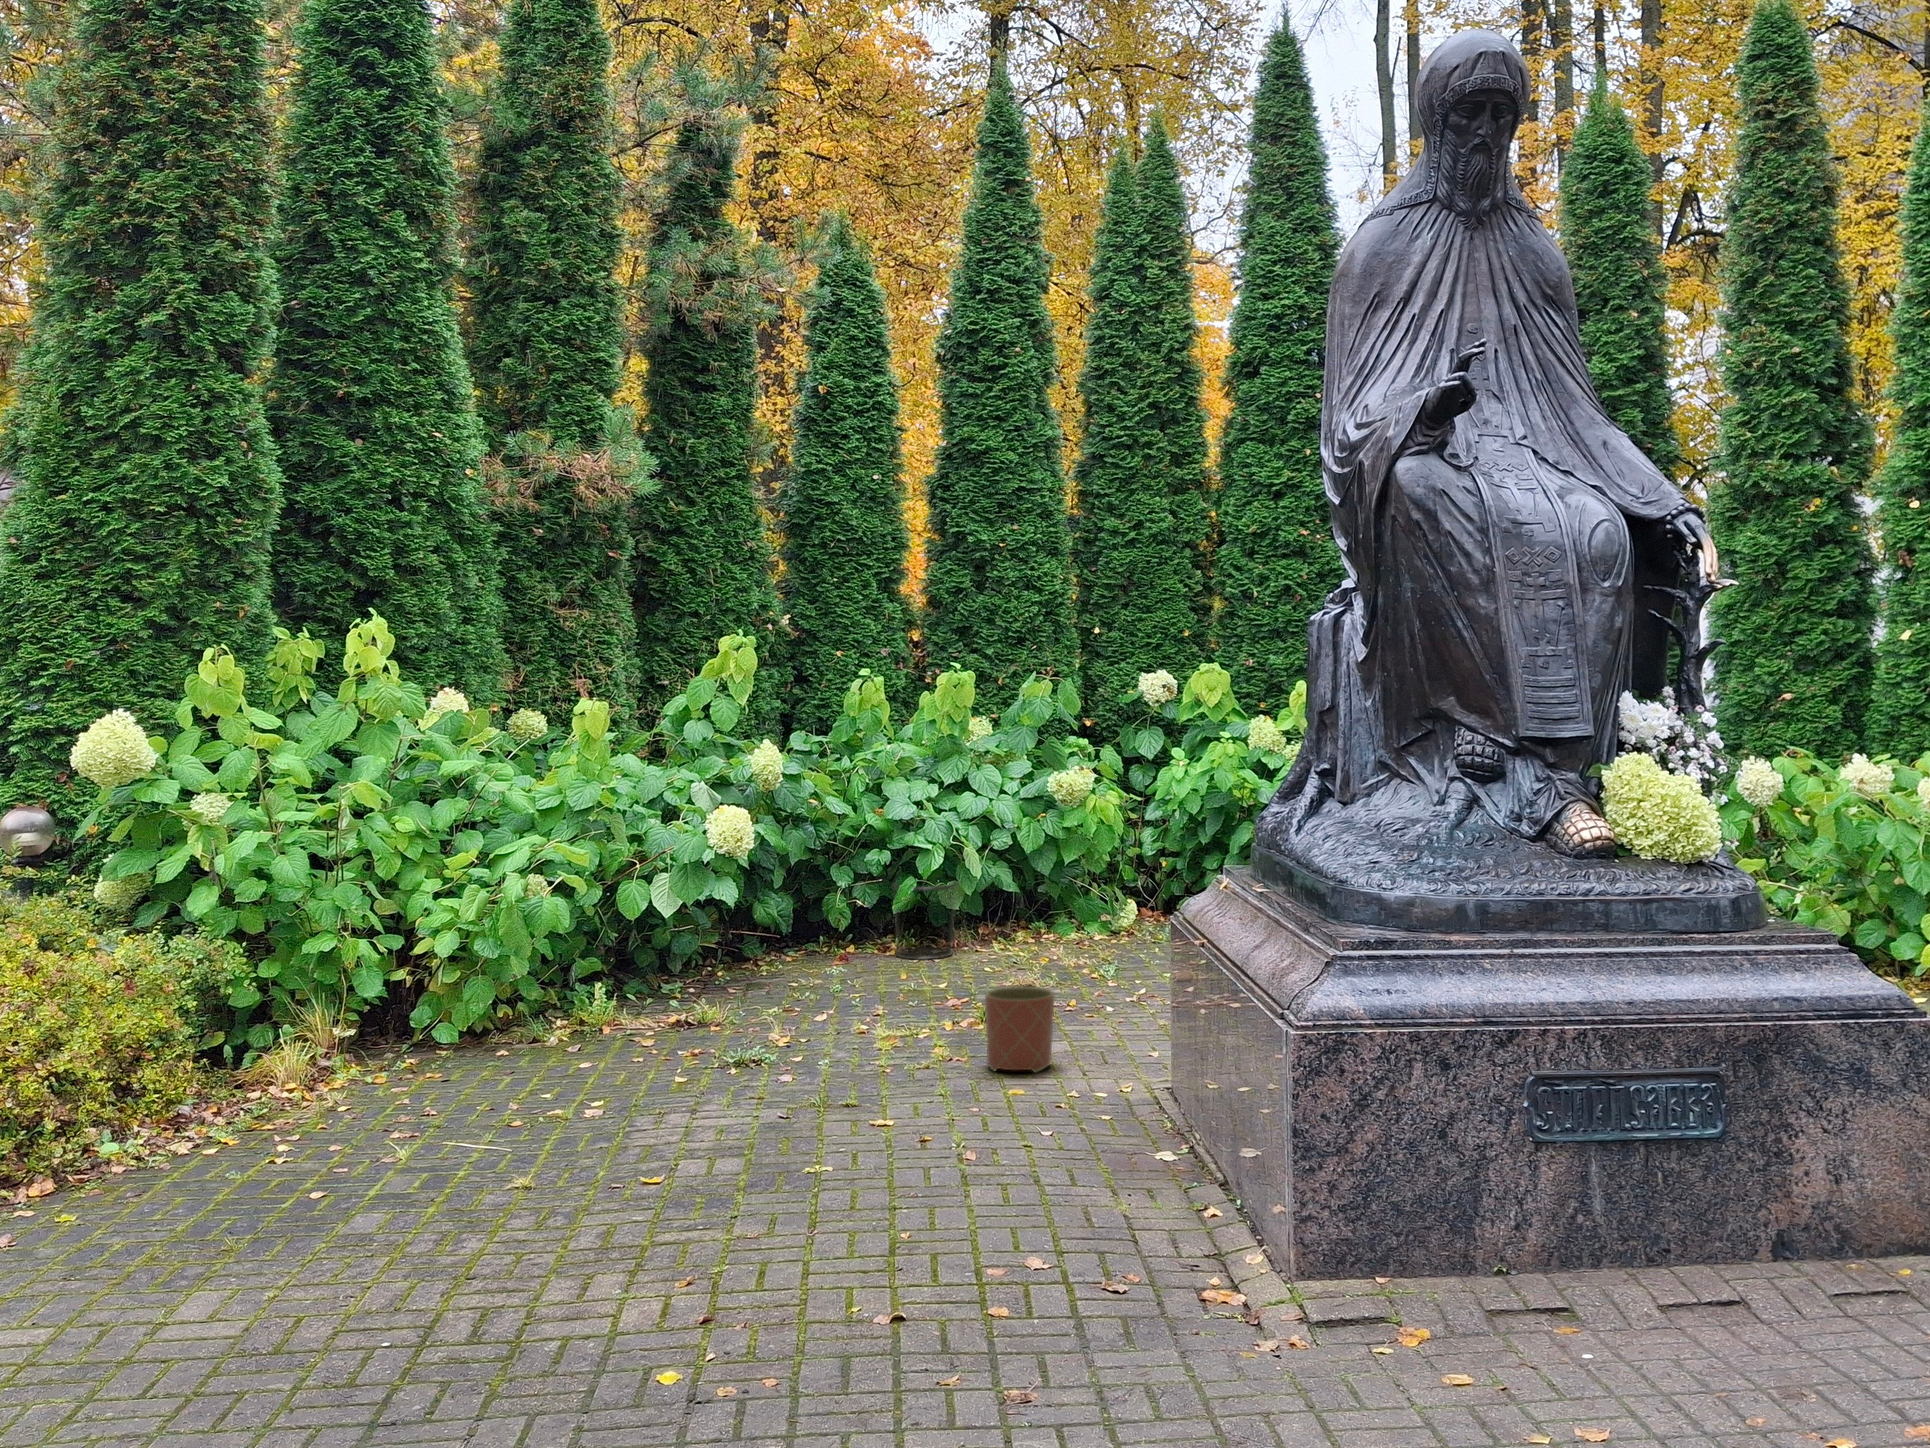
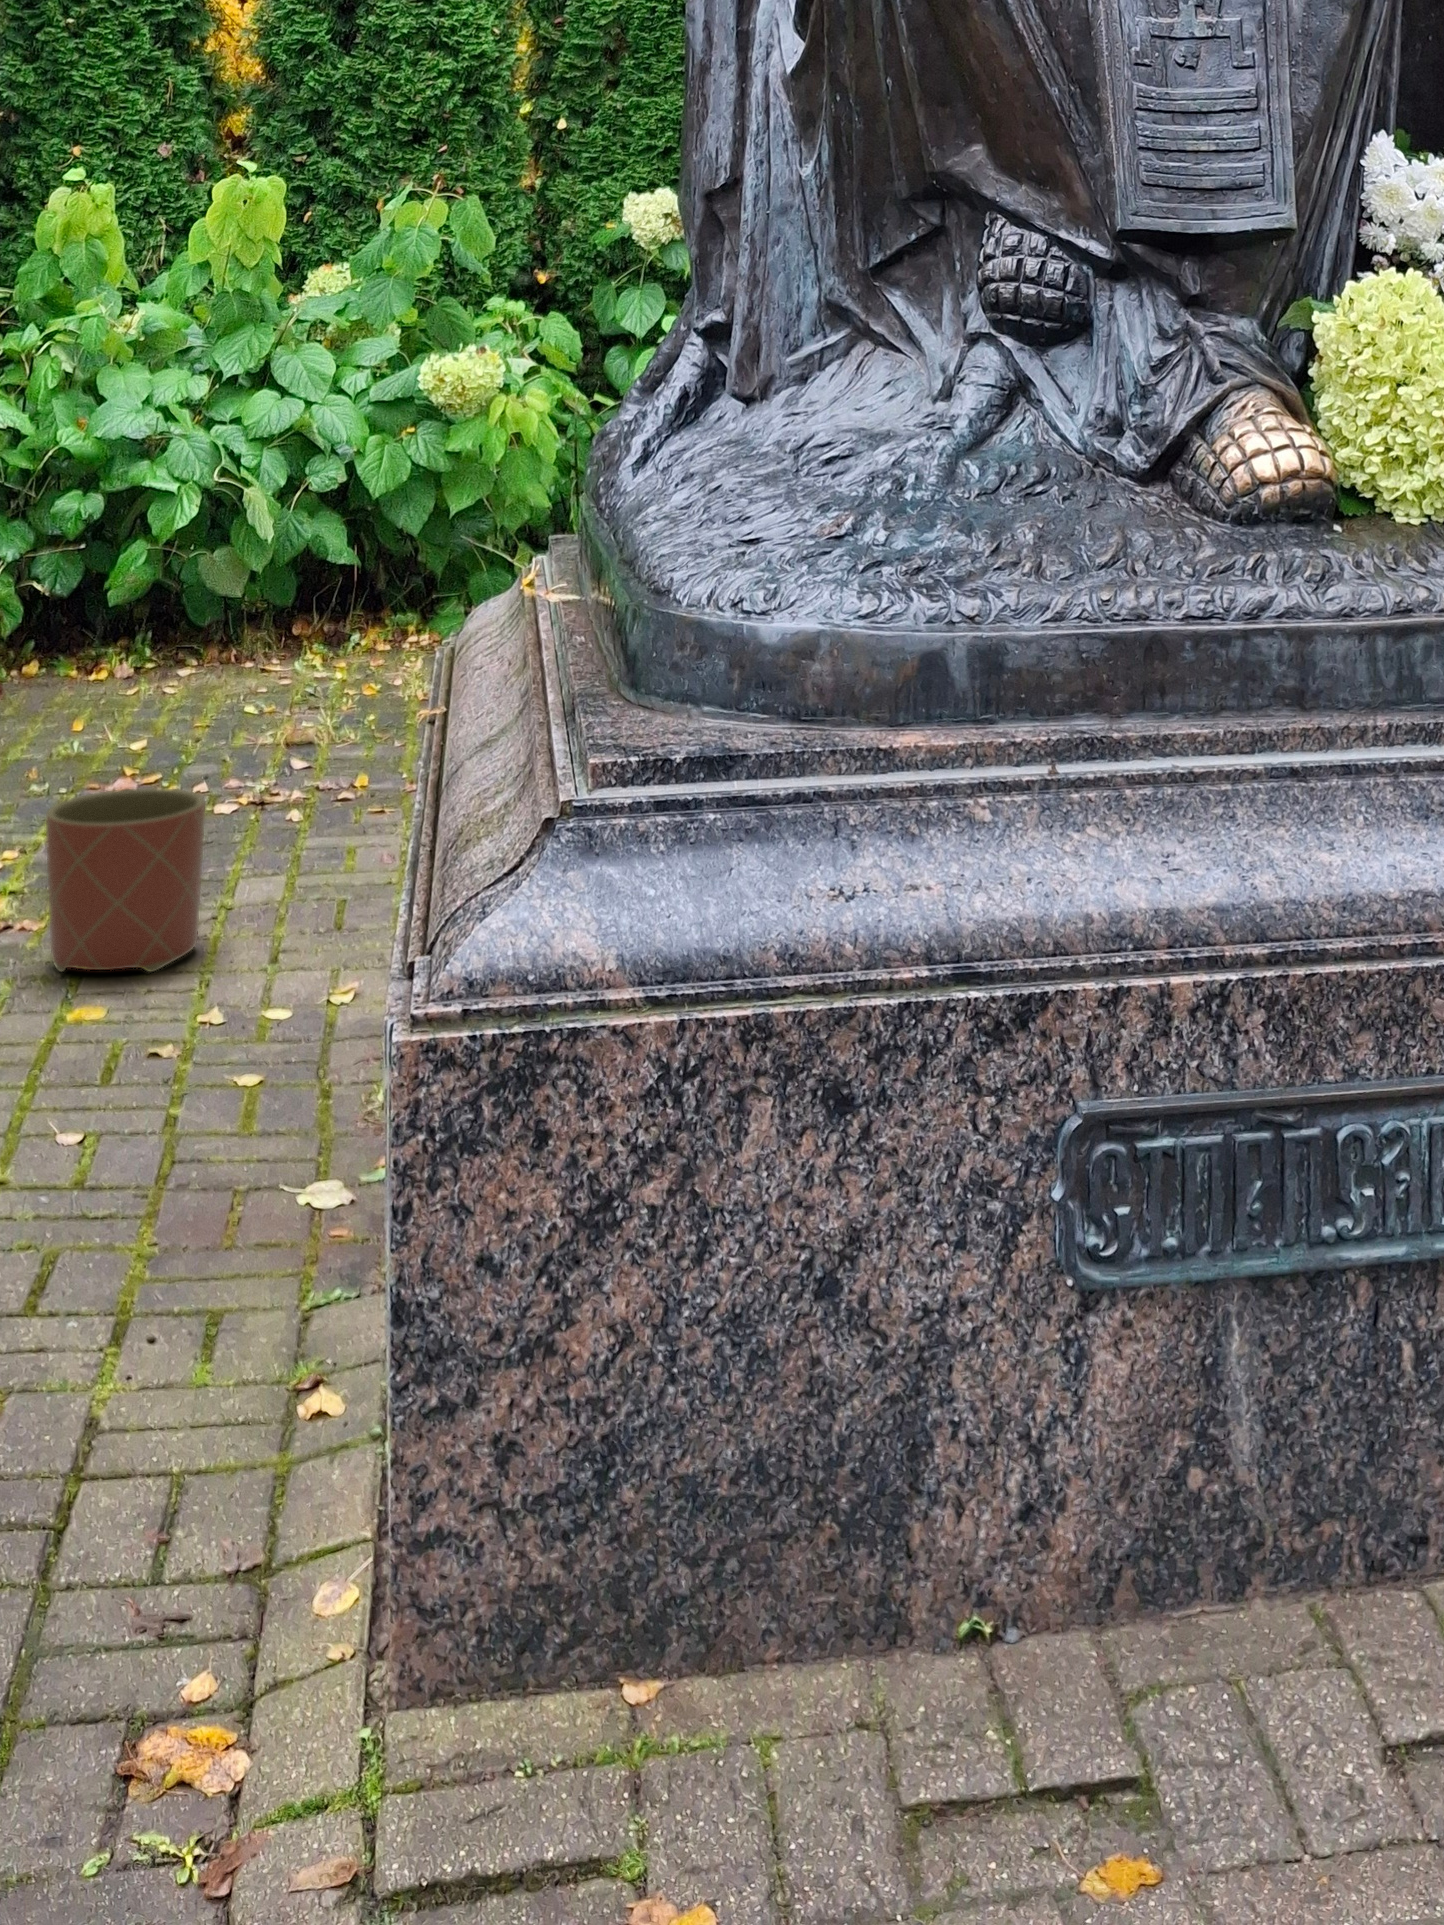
waste bin: present [893,881,958,960] -> none [44,554,180,706]

